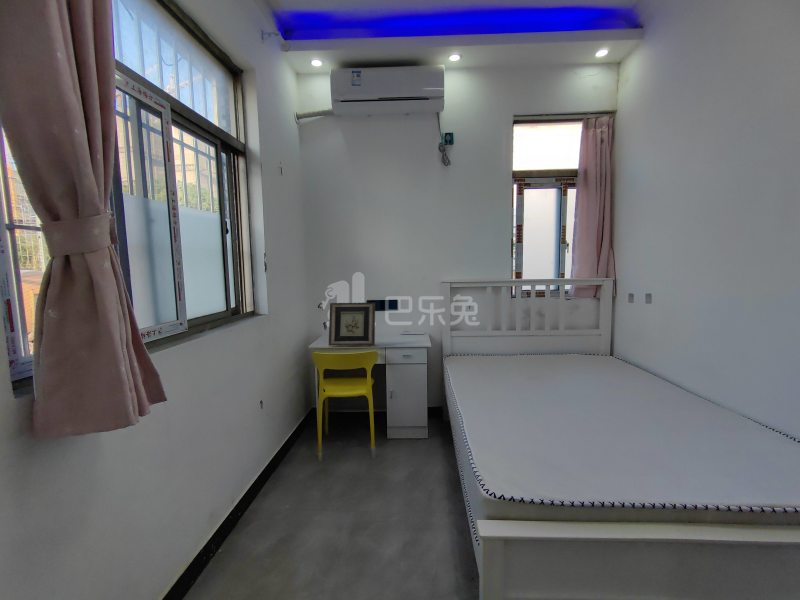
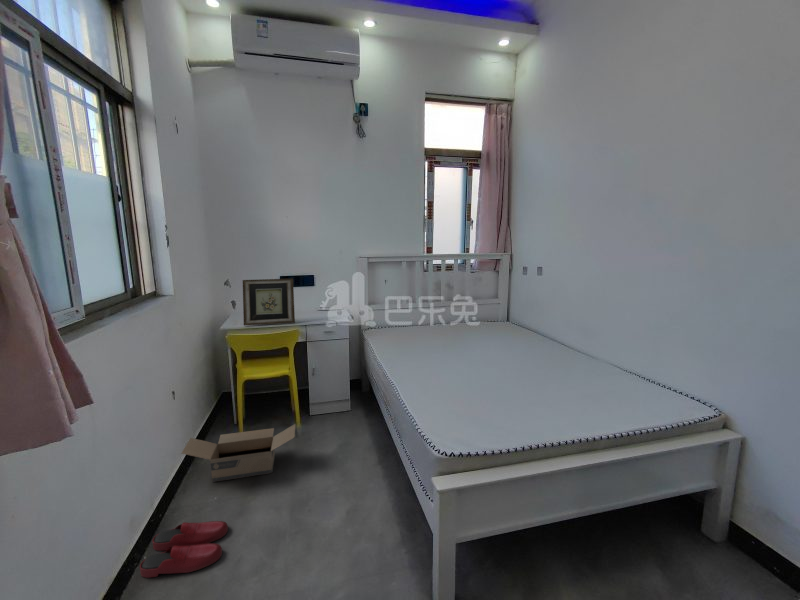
cardboard box: none [262,447,367,495] -> present [182,424,296,482]
slippers: none [209,531,290,584] -> present [140,521,228,578]

